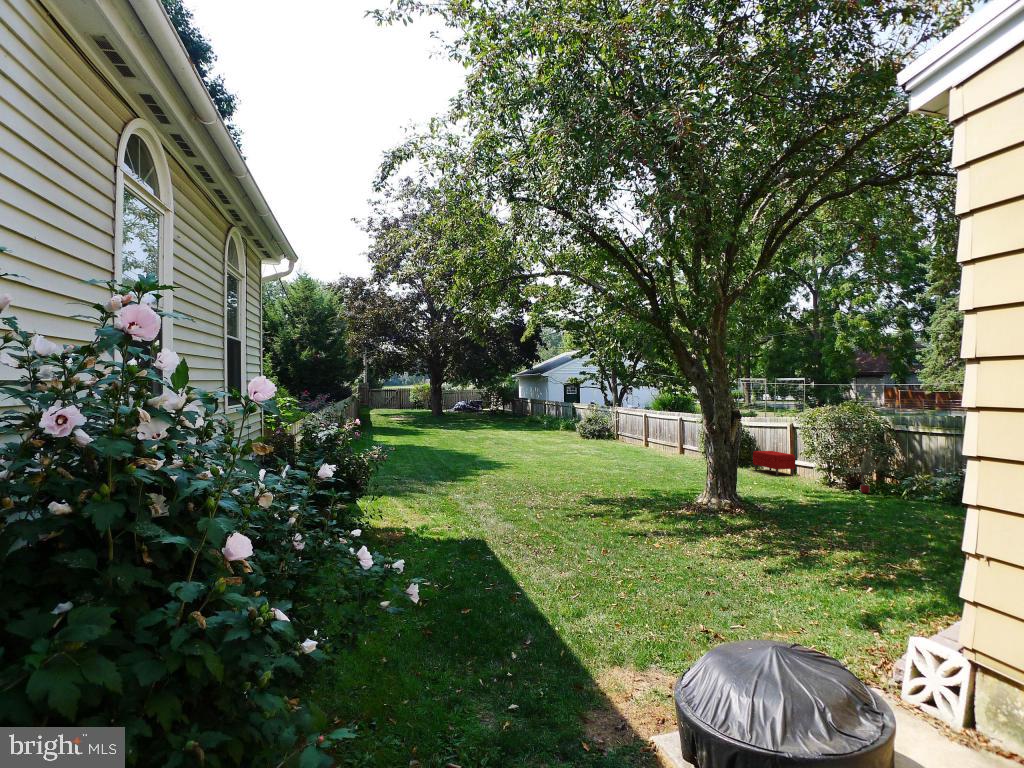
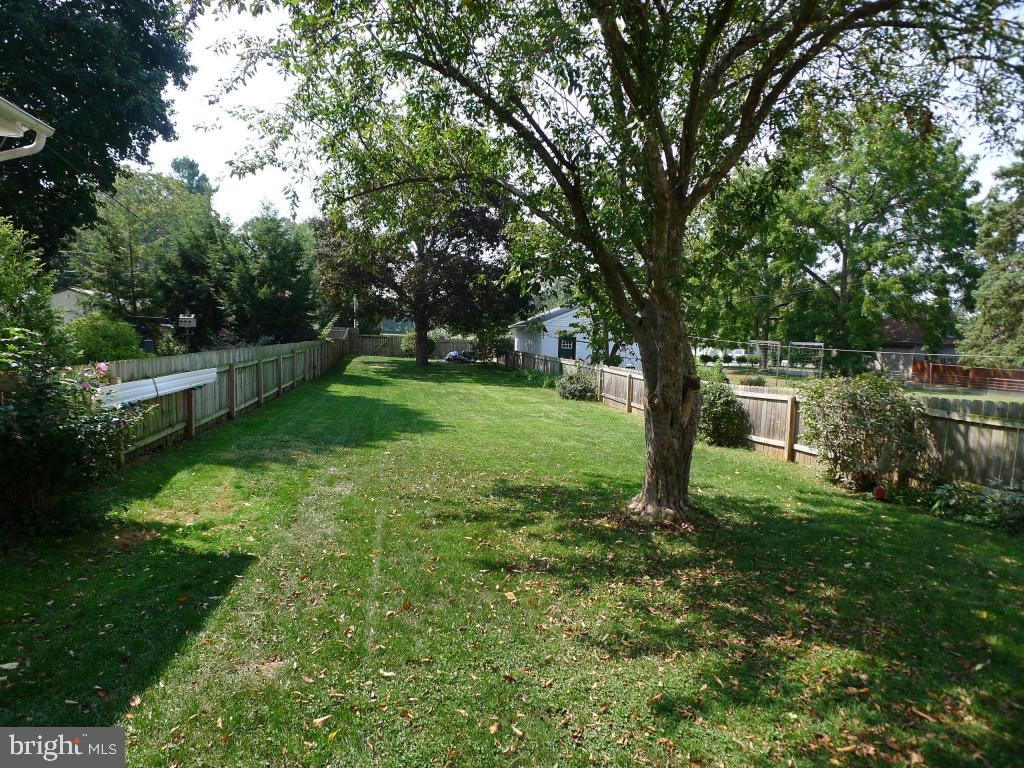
bench: present [753,451,795,476] -> none [740,429,793,463]

